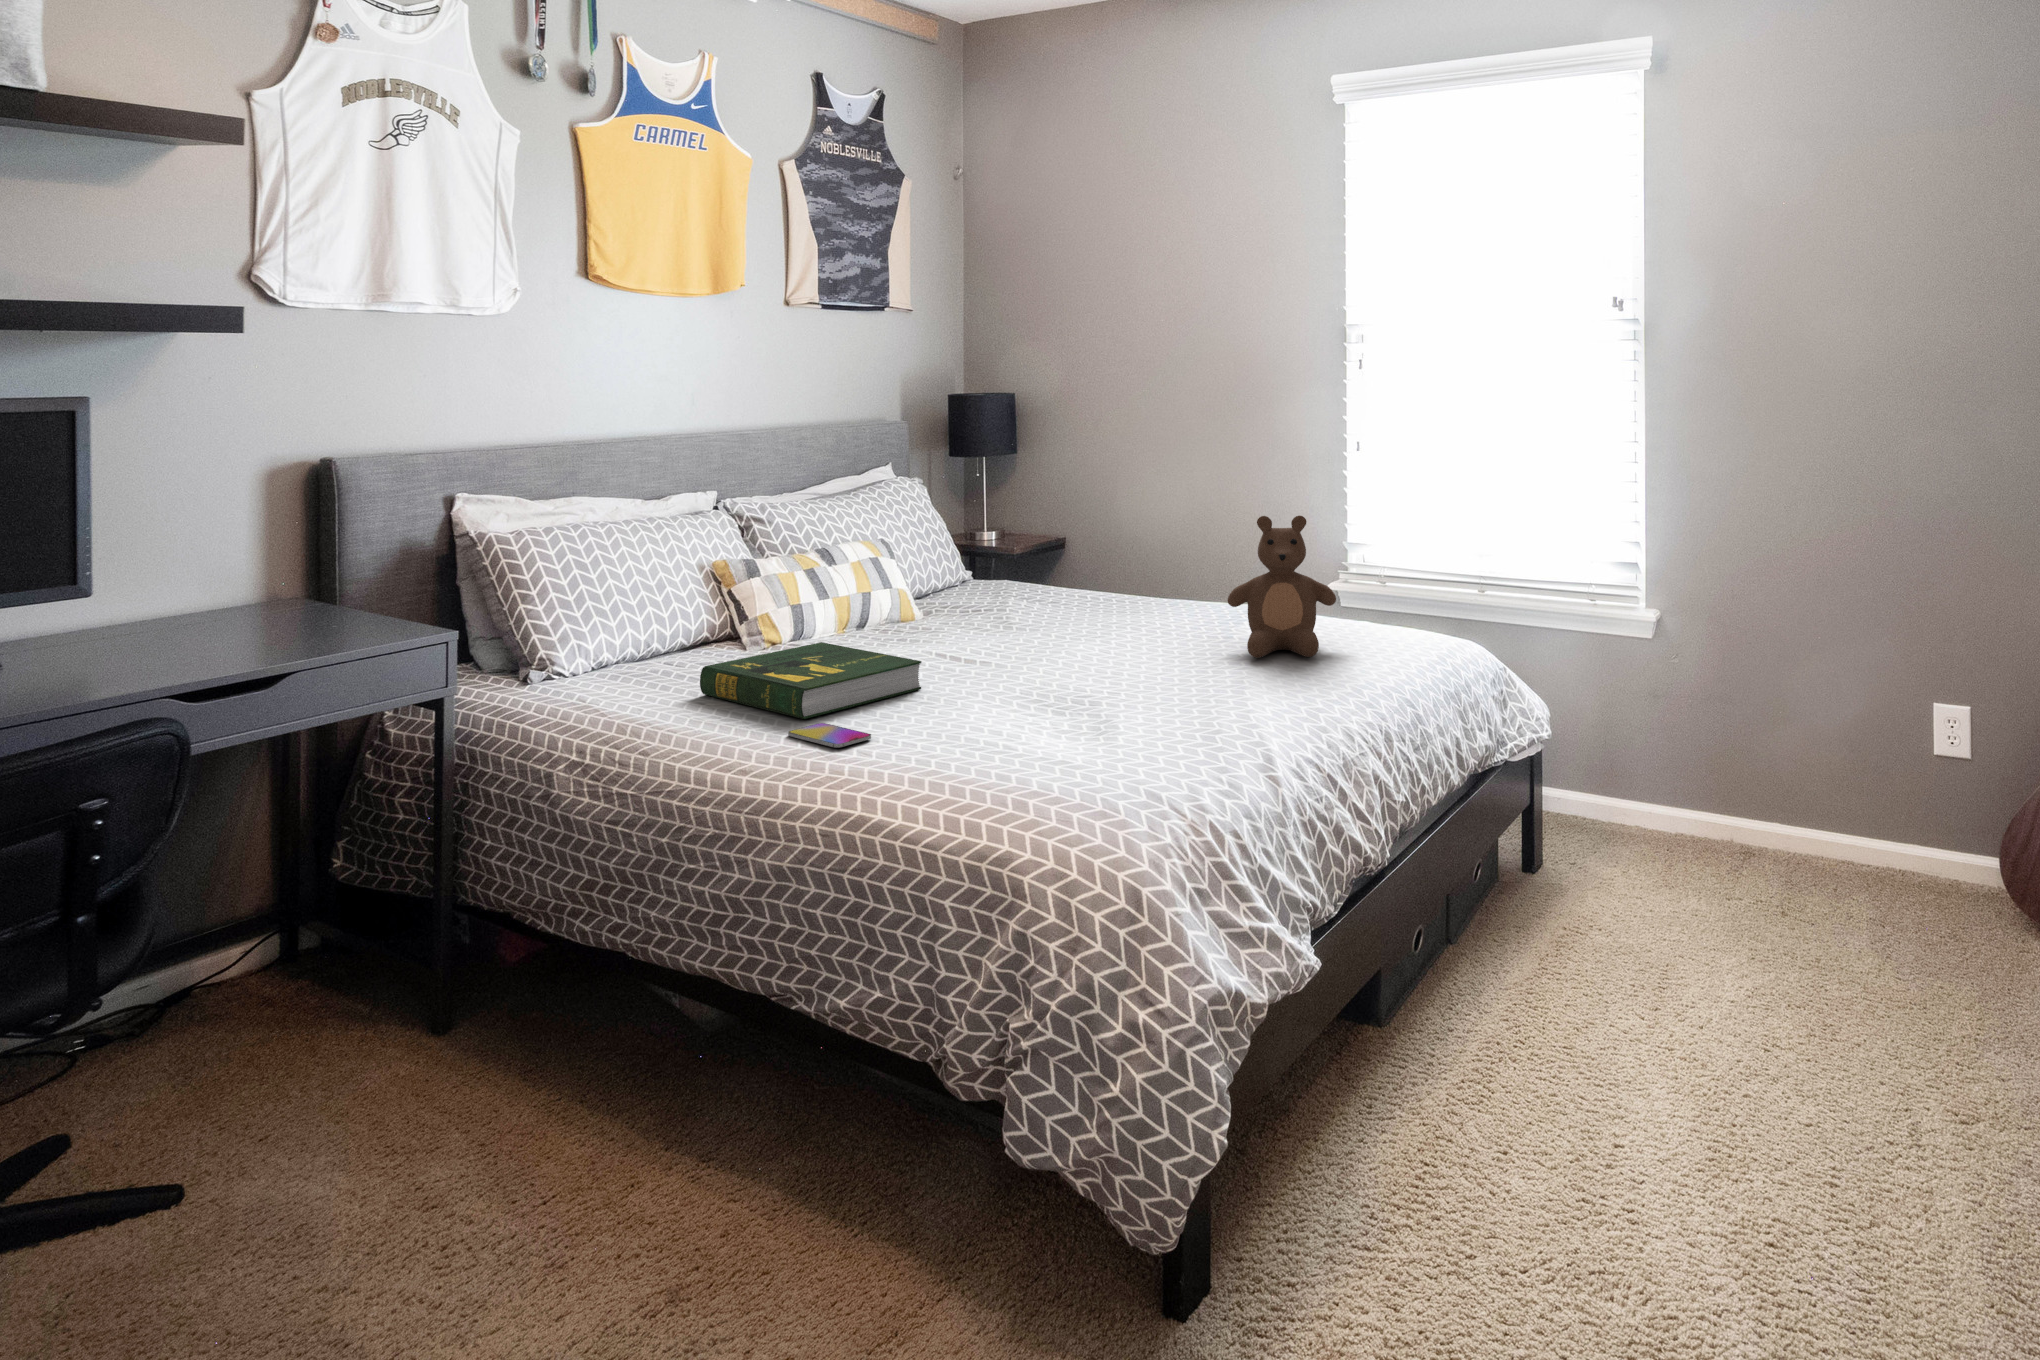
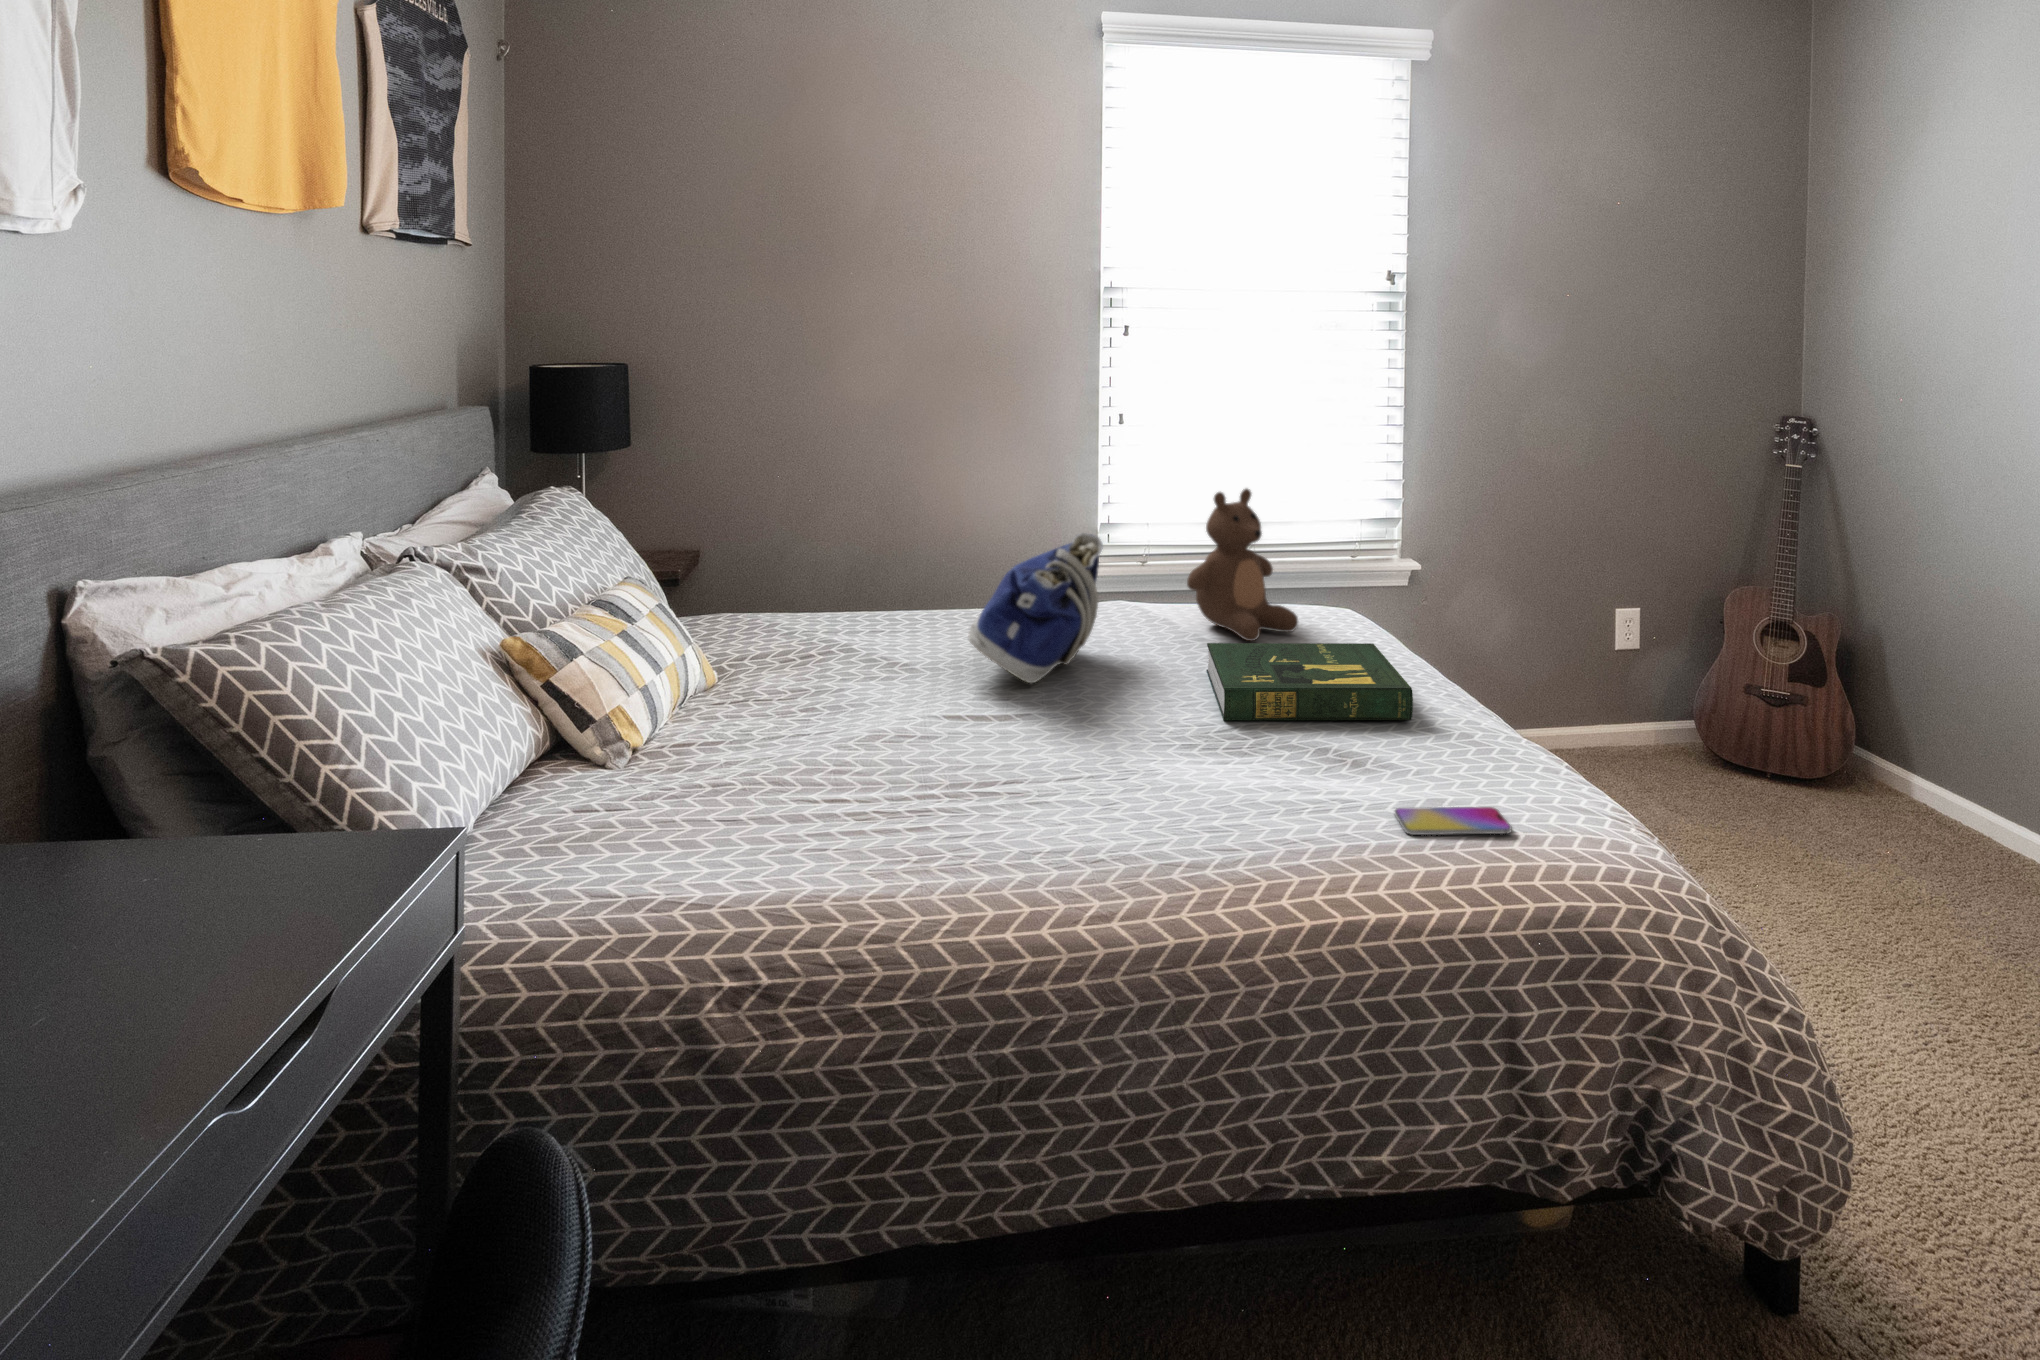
tote bag: none [984,542,1140,655] -> present [969,533,1103,683]
book: present [700,642,921,719] -> present [1207,643,1413,720]
smartphone: present [788,723,871,748] -> present [1395,807,1512,835]

